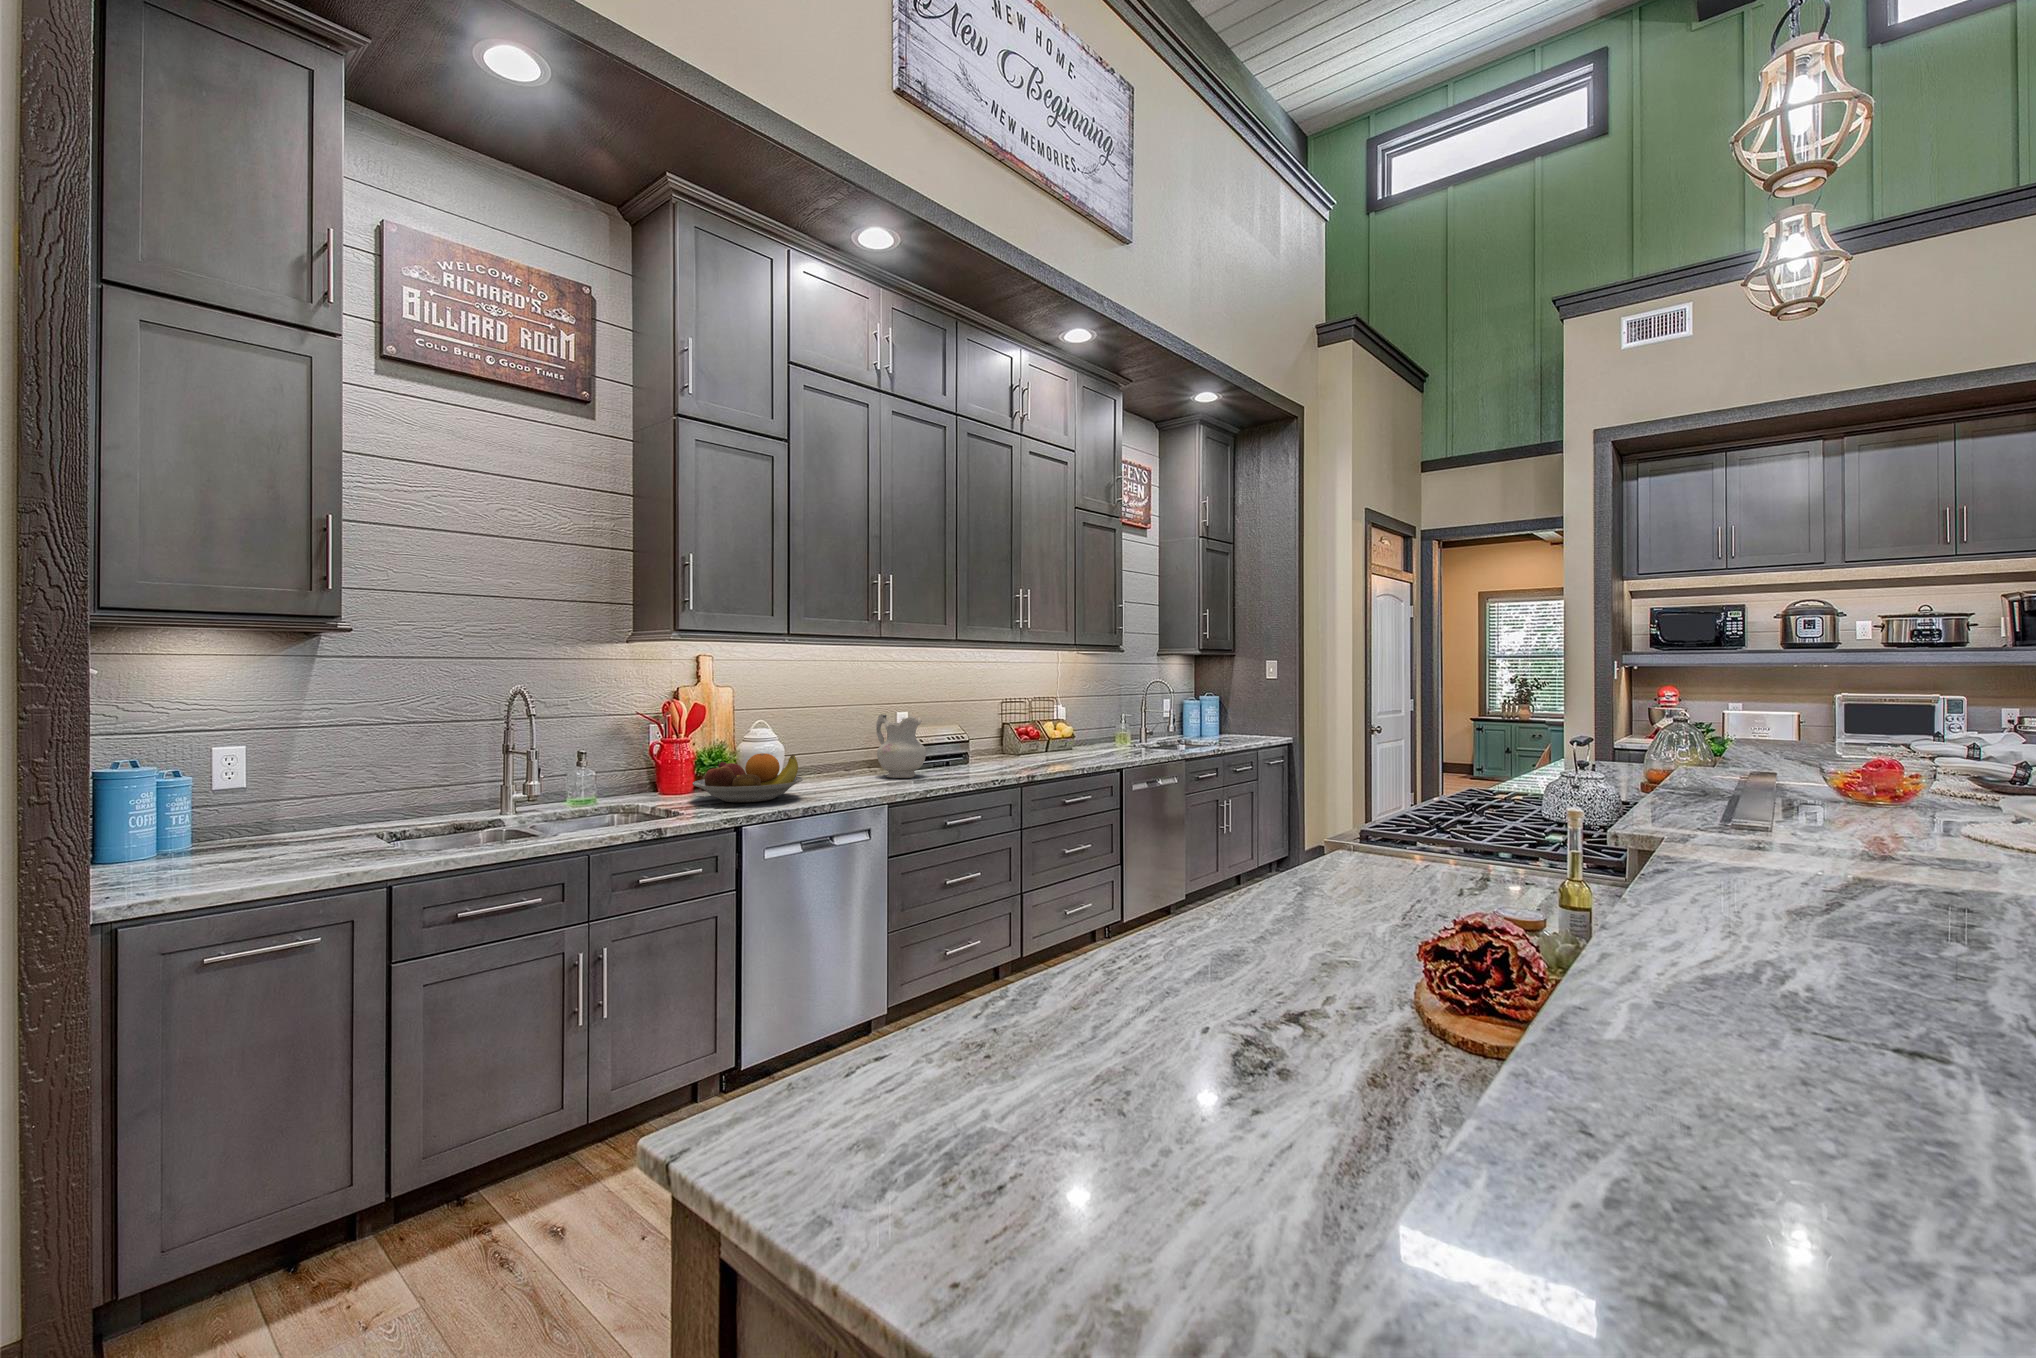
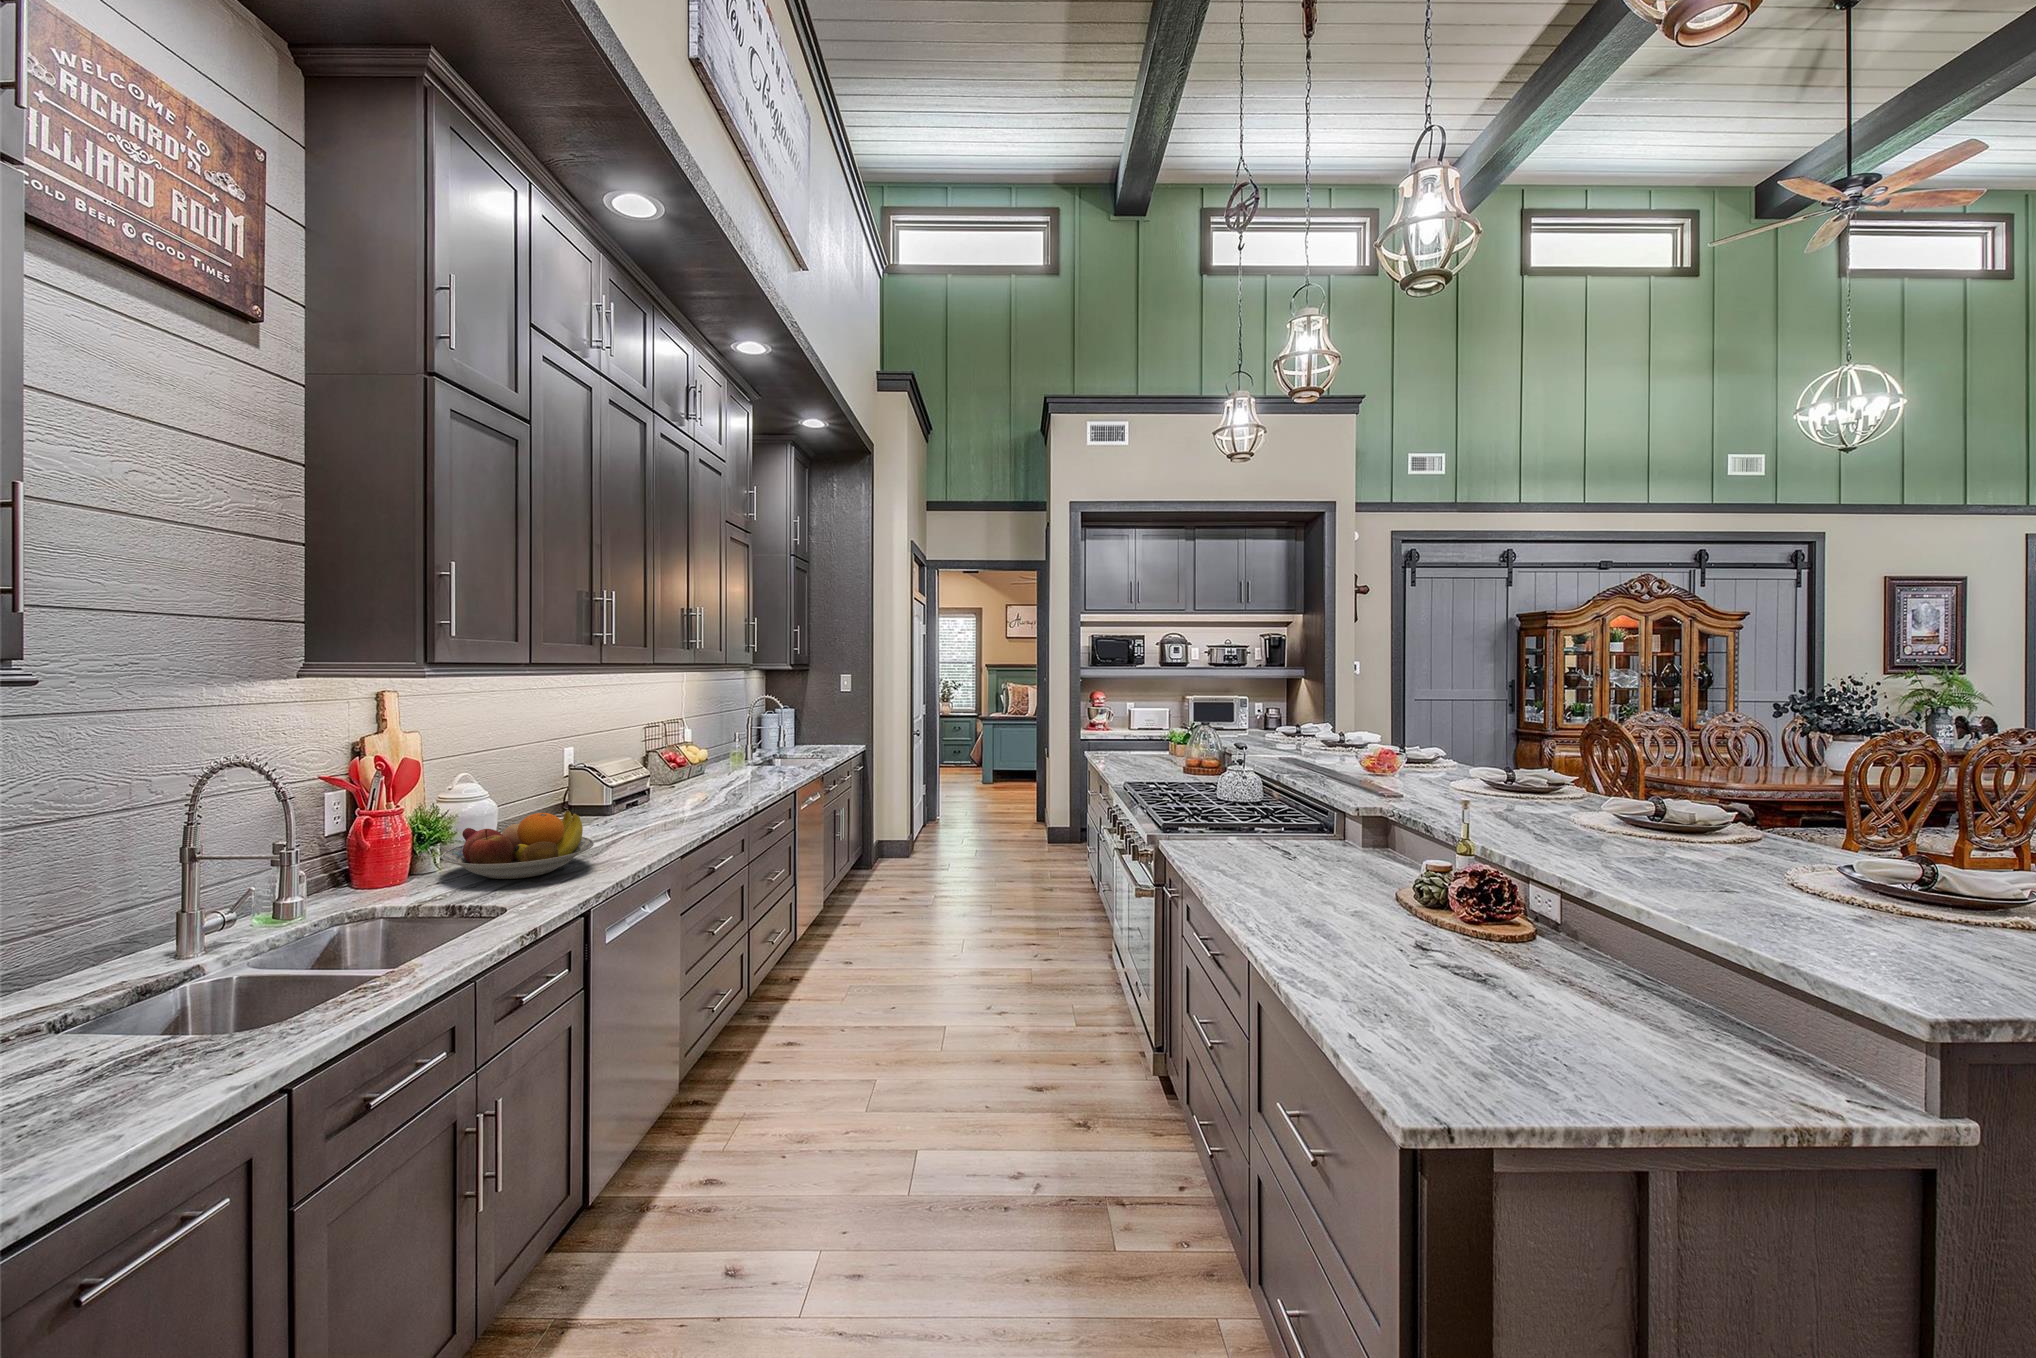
ceramic pitcher: present [876,714,926,778] -> none [580,747,647,819]

